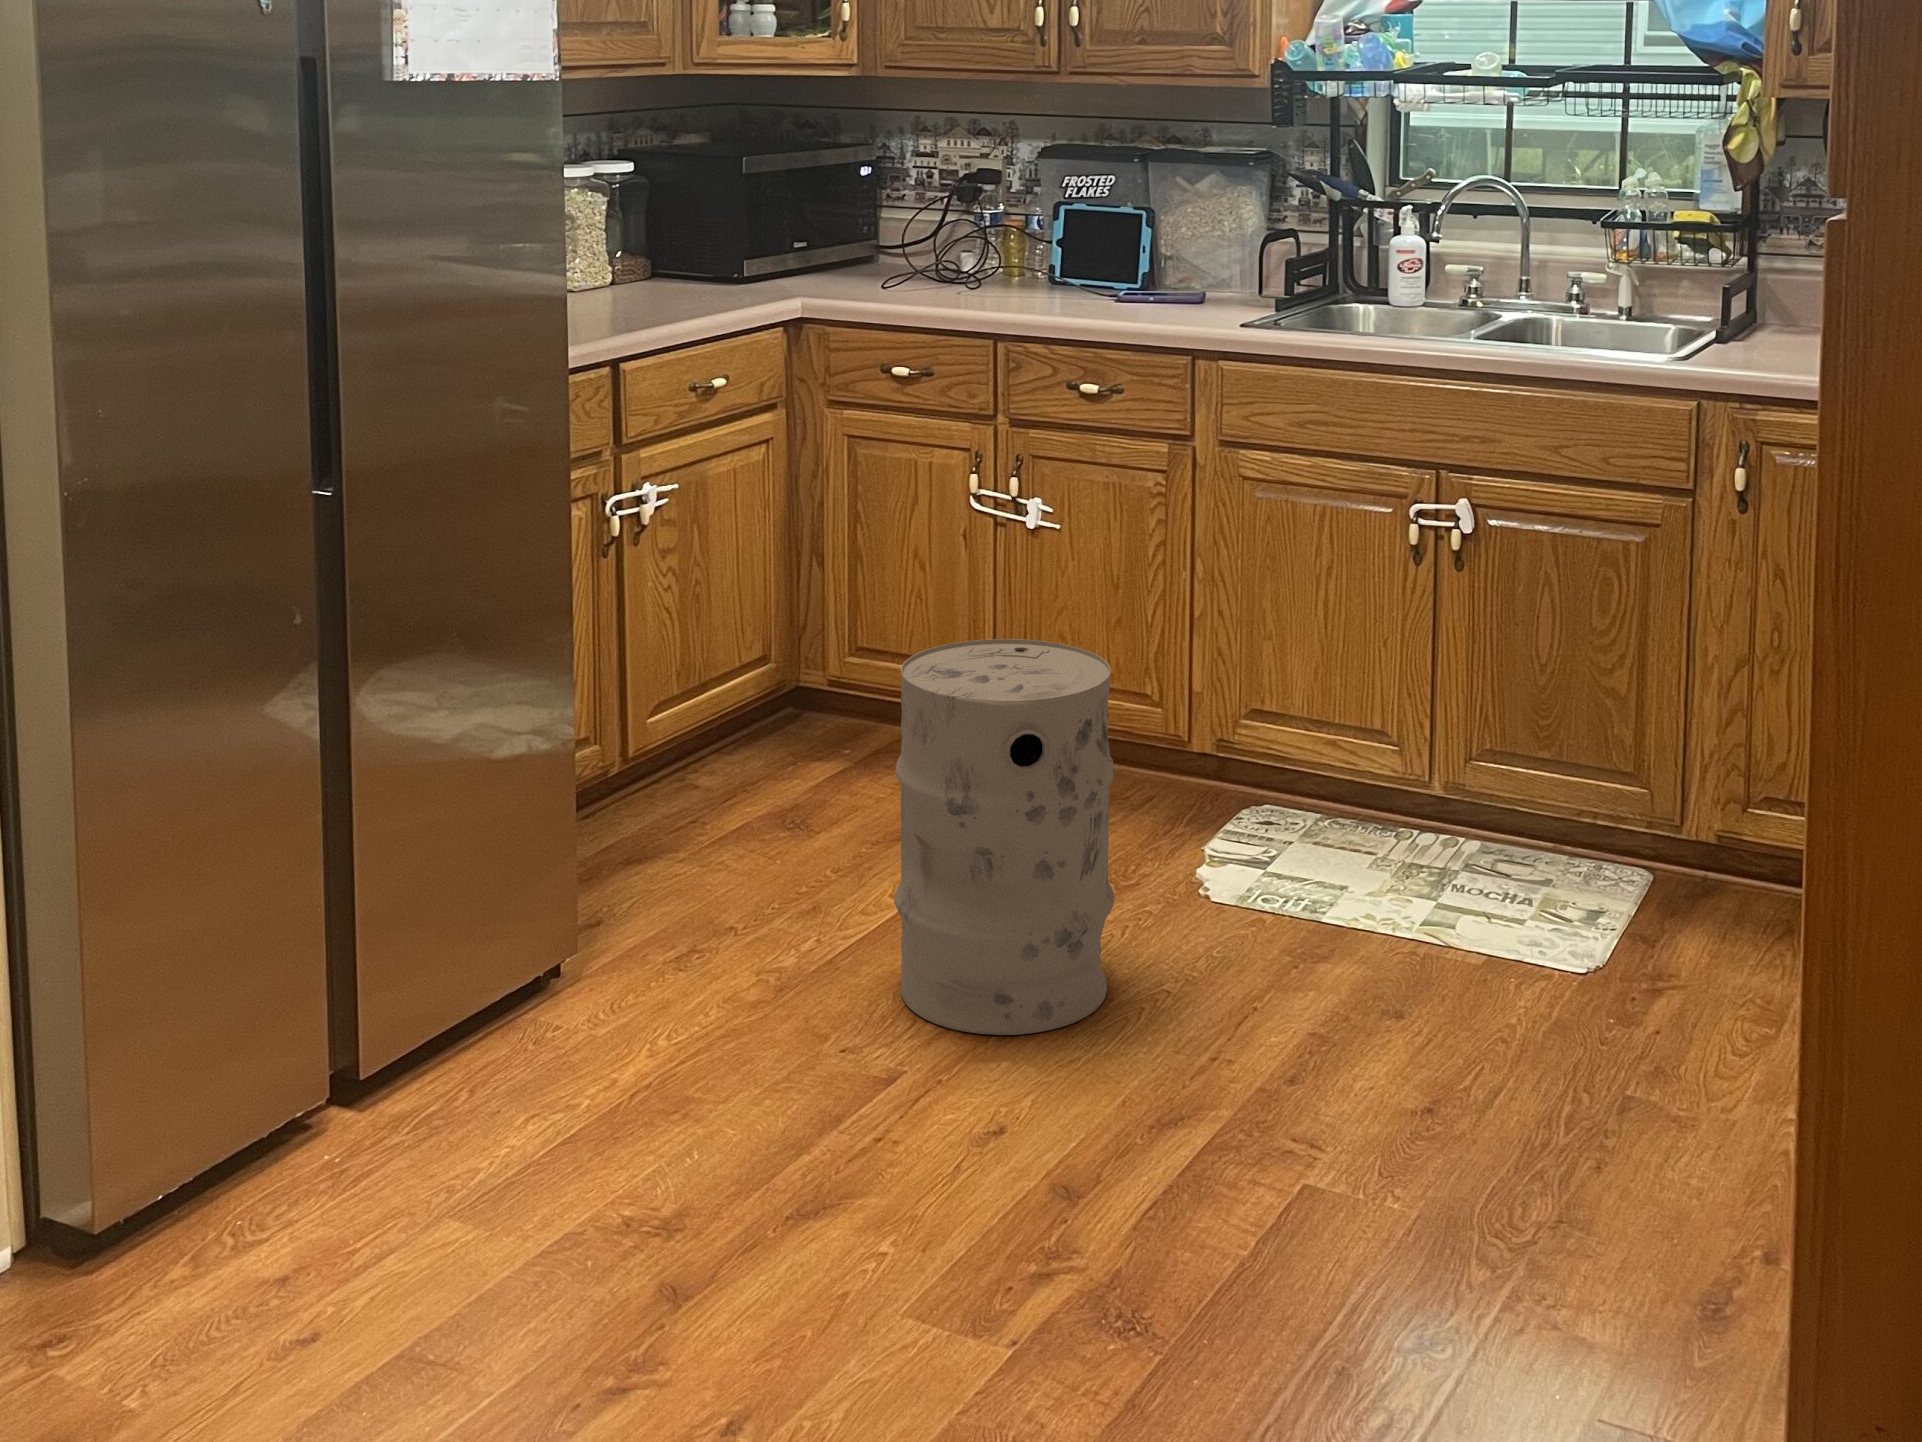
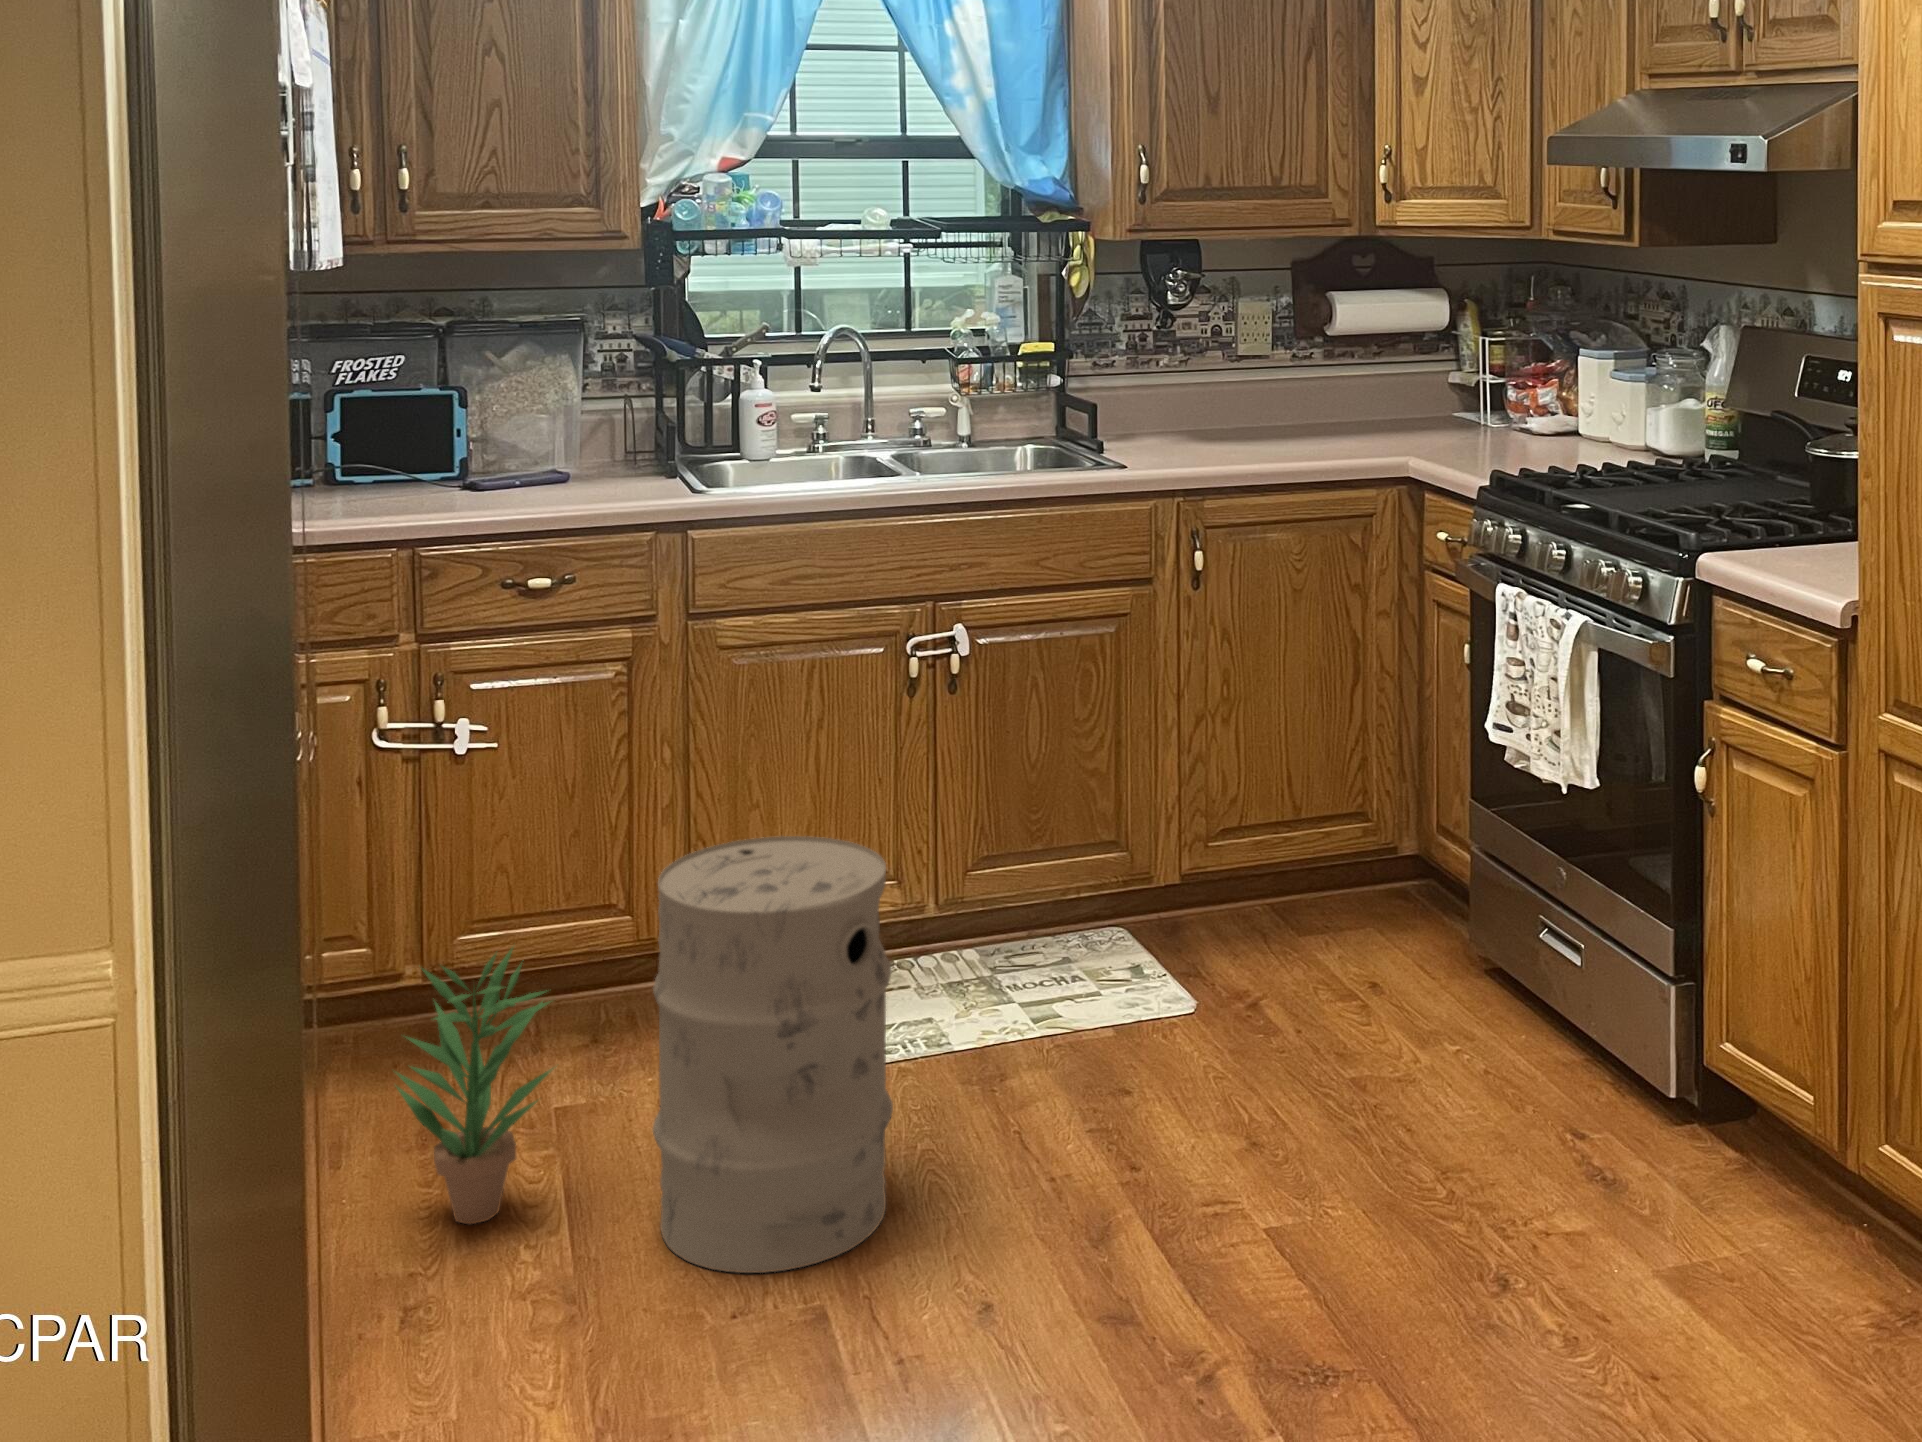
potted plant: none [756,683,886,915] -> present [397,949,552,1224]

